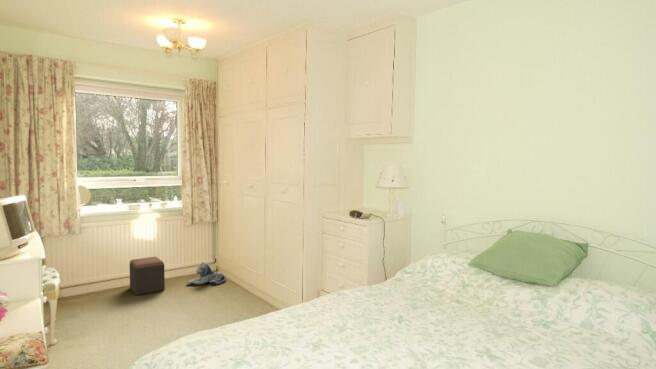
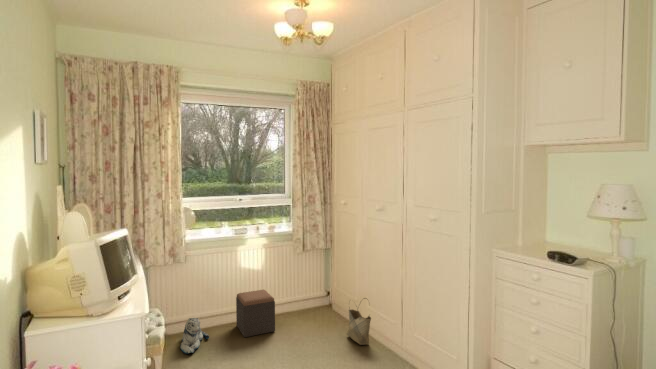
woven basket: none [226,258,244,295] -> present [347,298,371,345]
plush toy: present [187,263,226,285] -> present [180,318,209,354]

